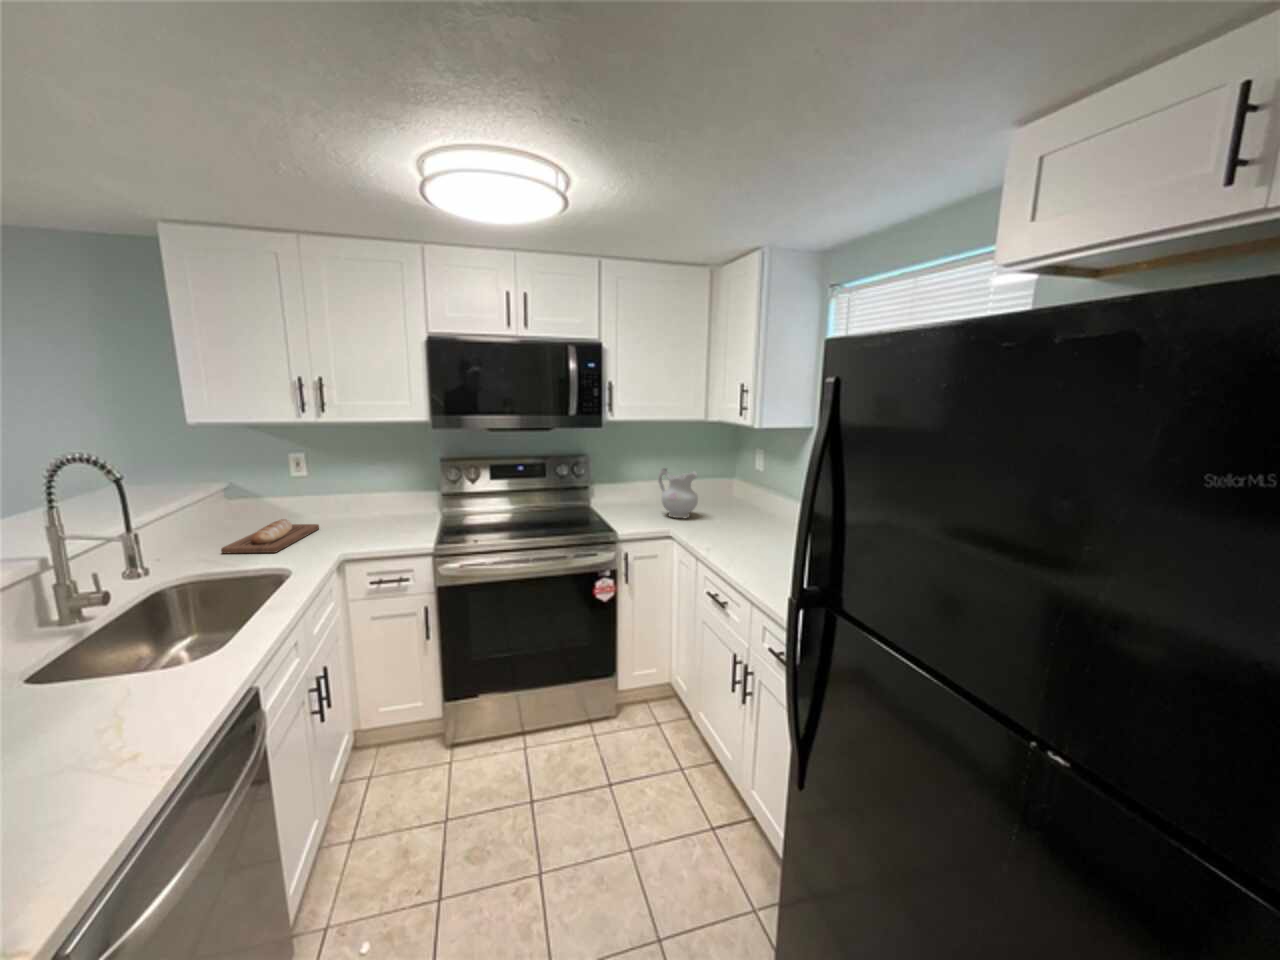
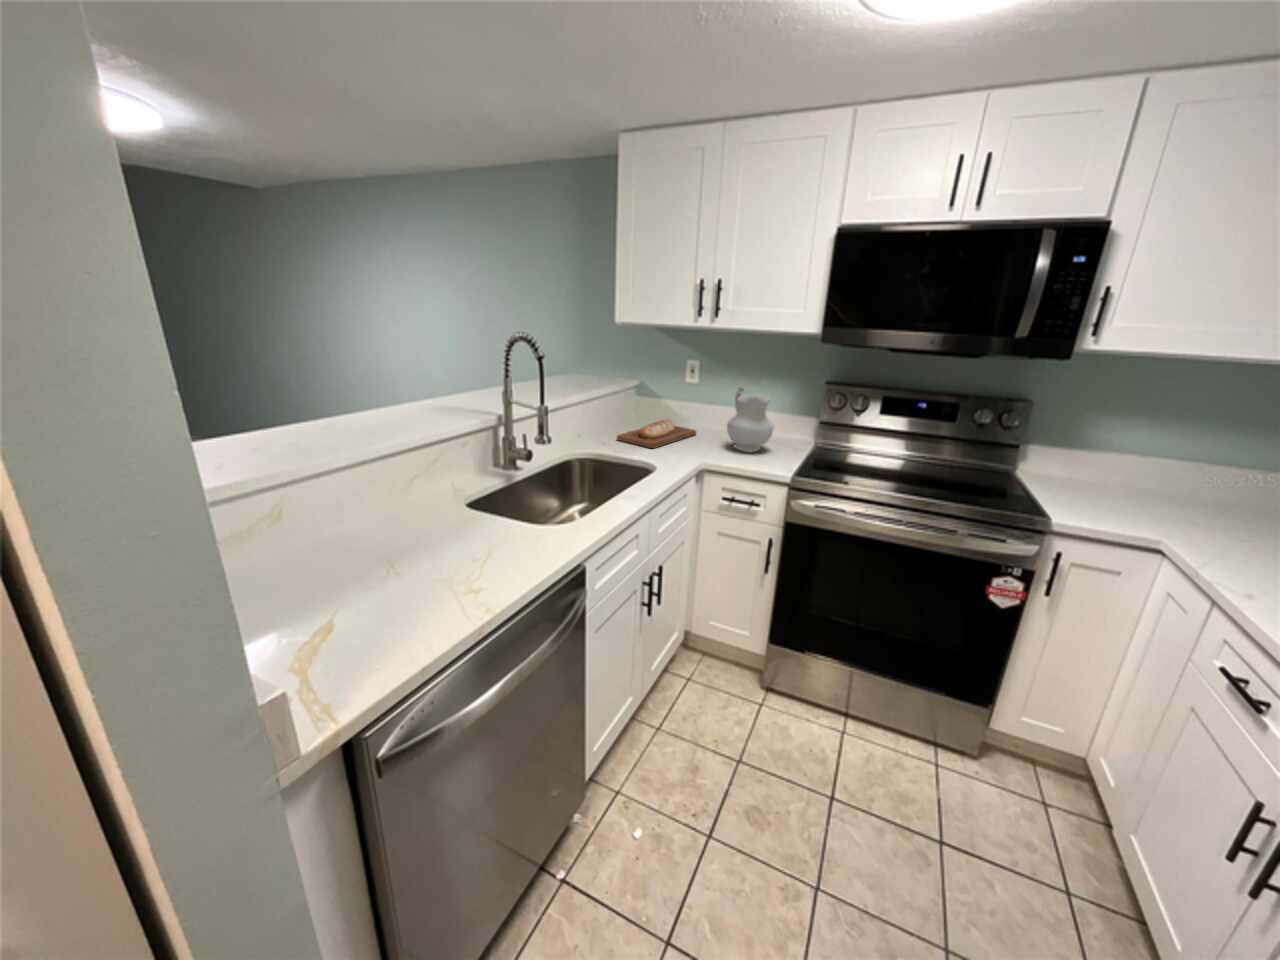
ceramic pitcher: present [658,468,698,518] -> present [727,387,774,452]

